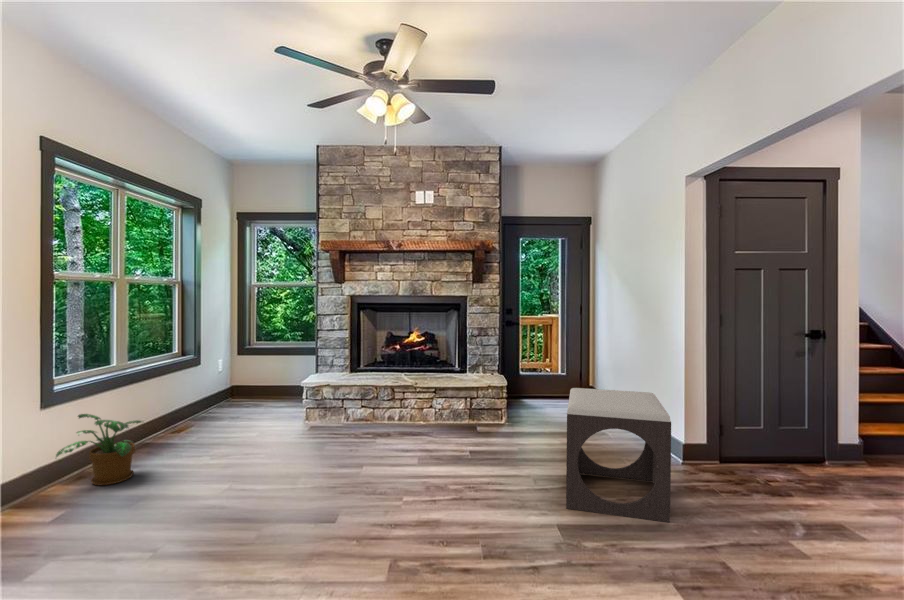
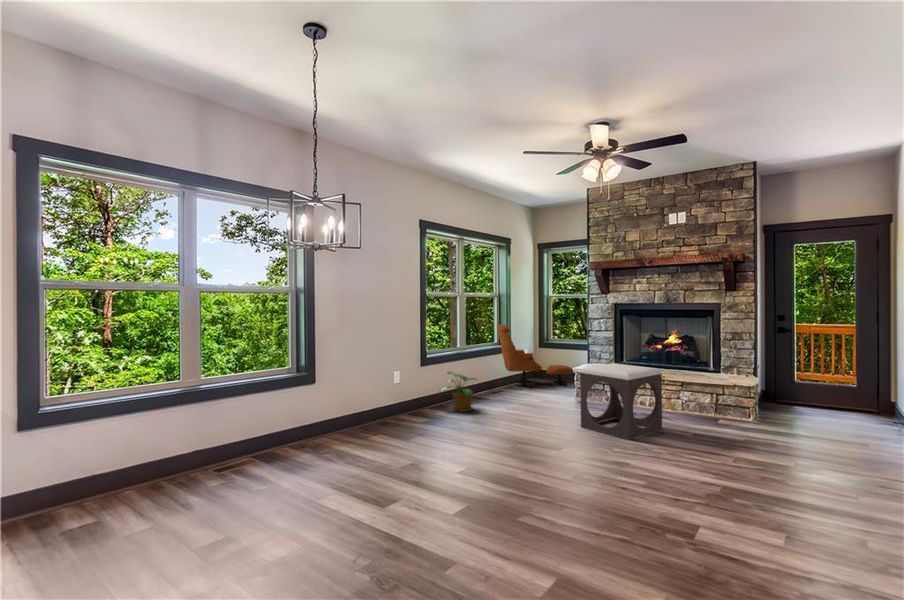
lounge chair: none [180,324,294,415] -> present [497,324,573,388]
footstool: present [566,388,671,522] -> present [580,363,662,440]

